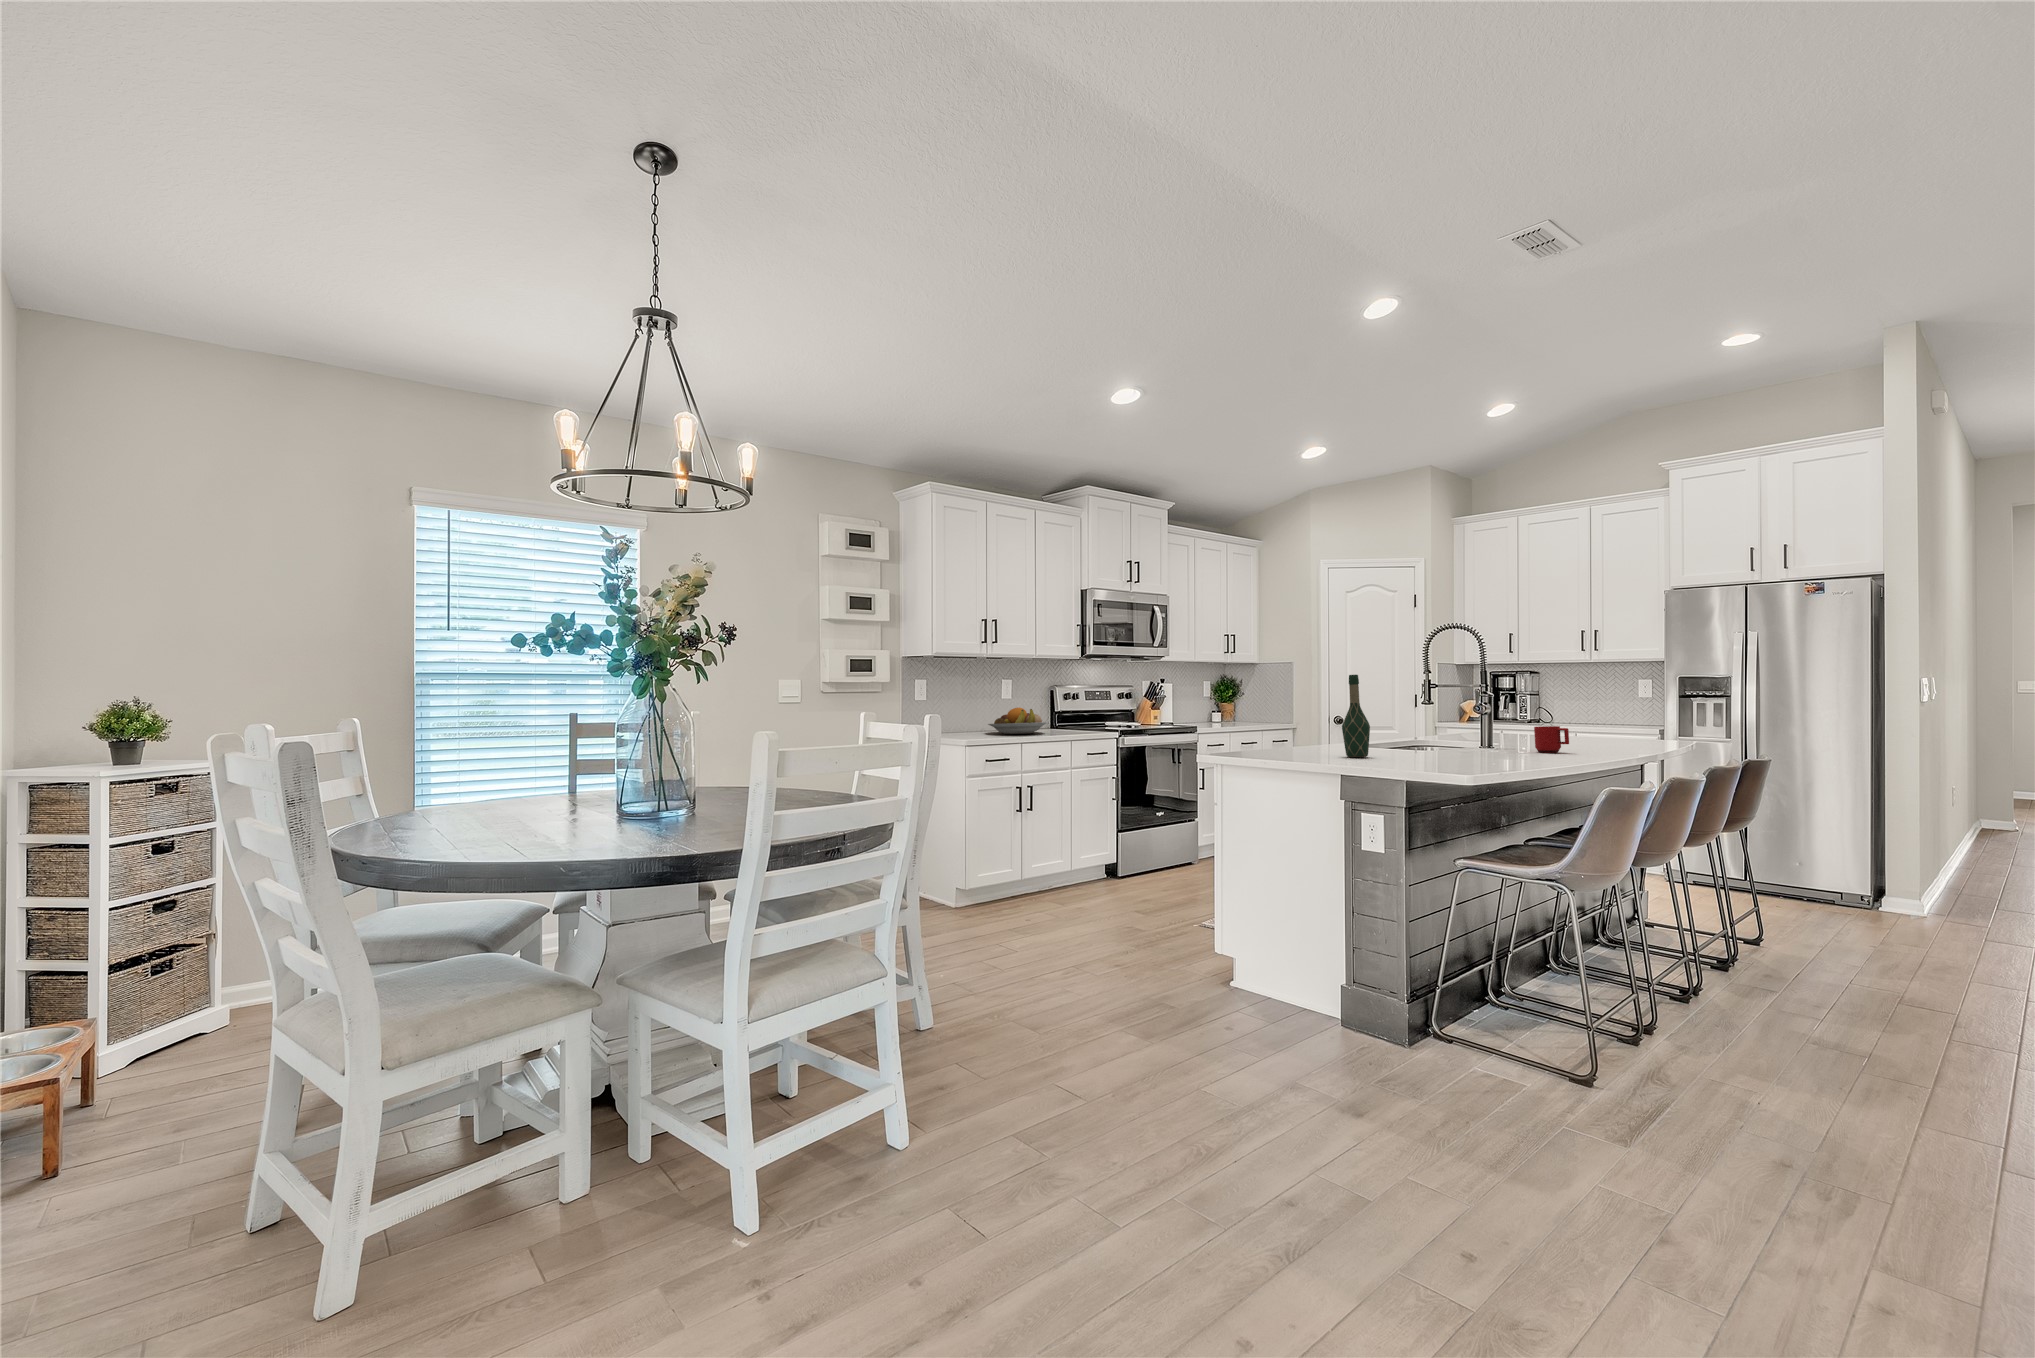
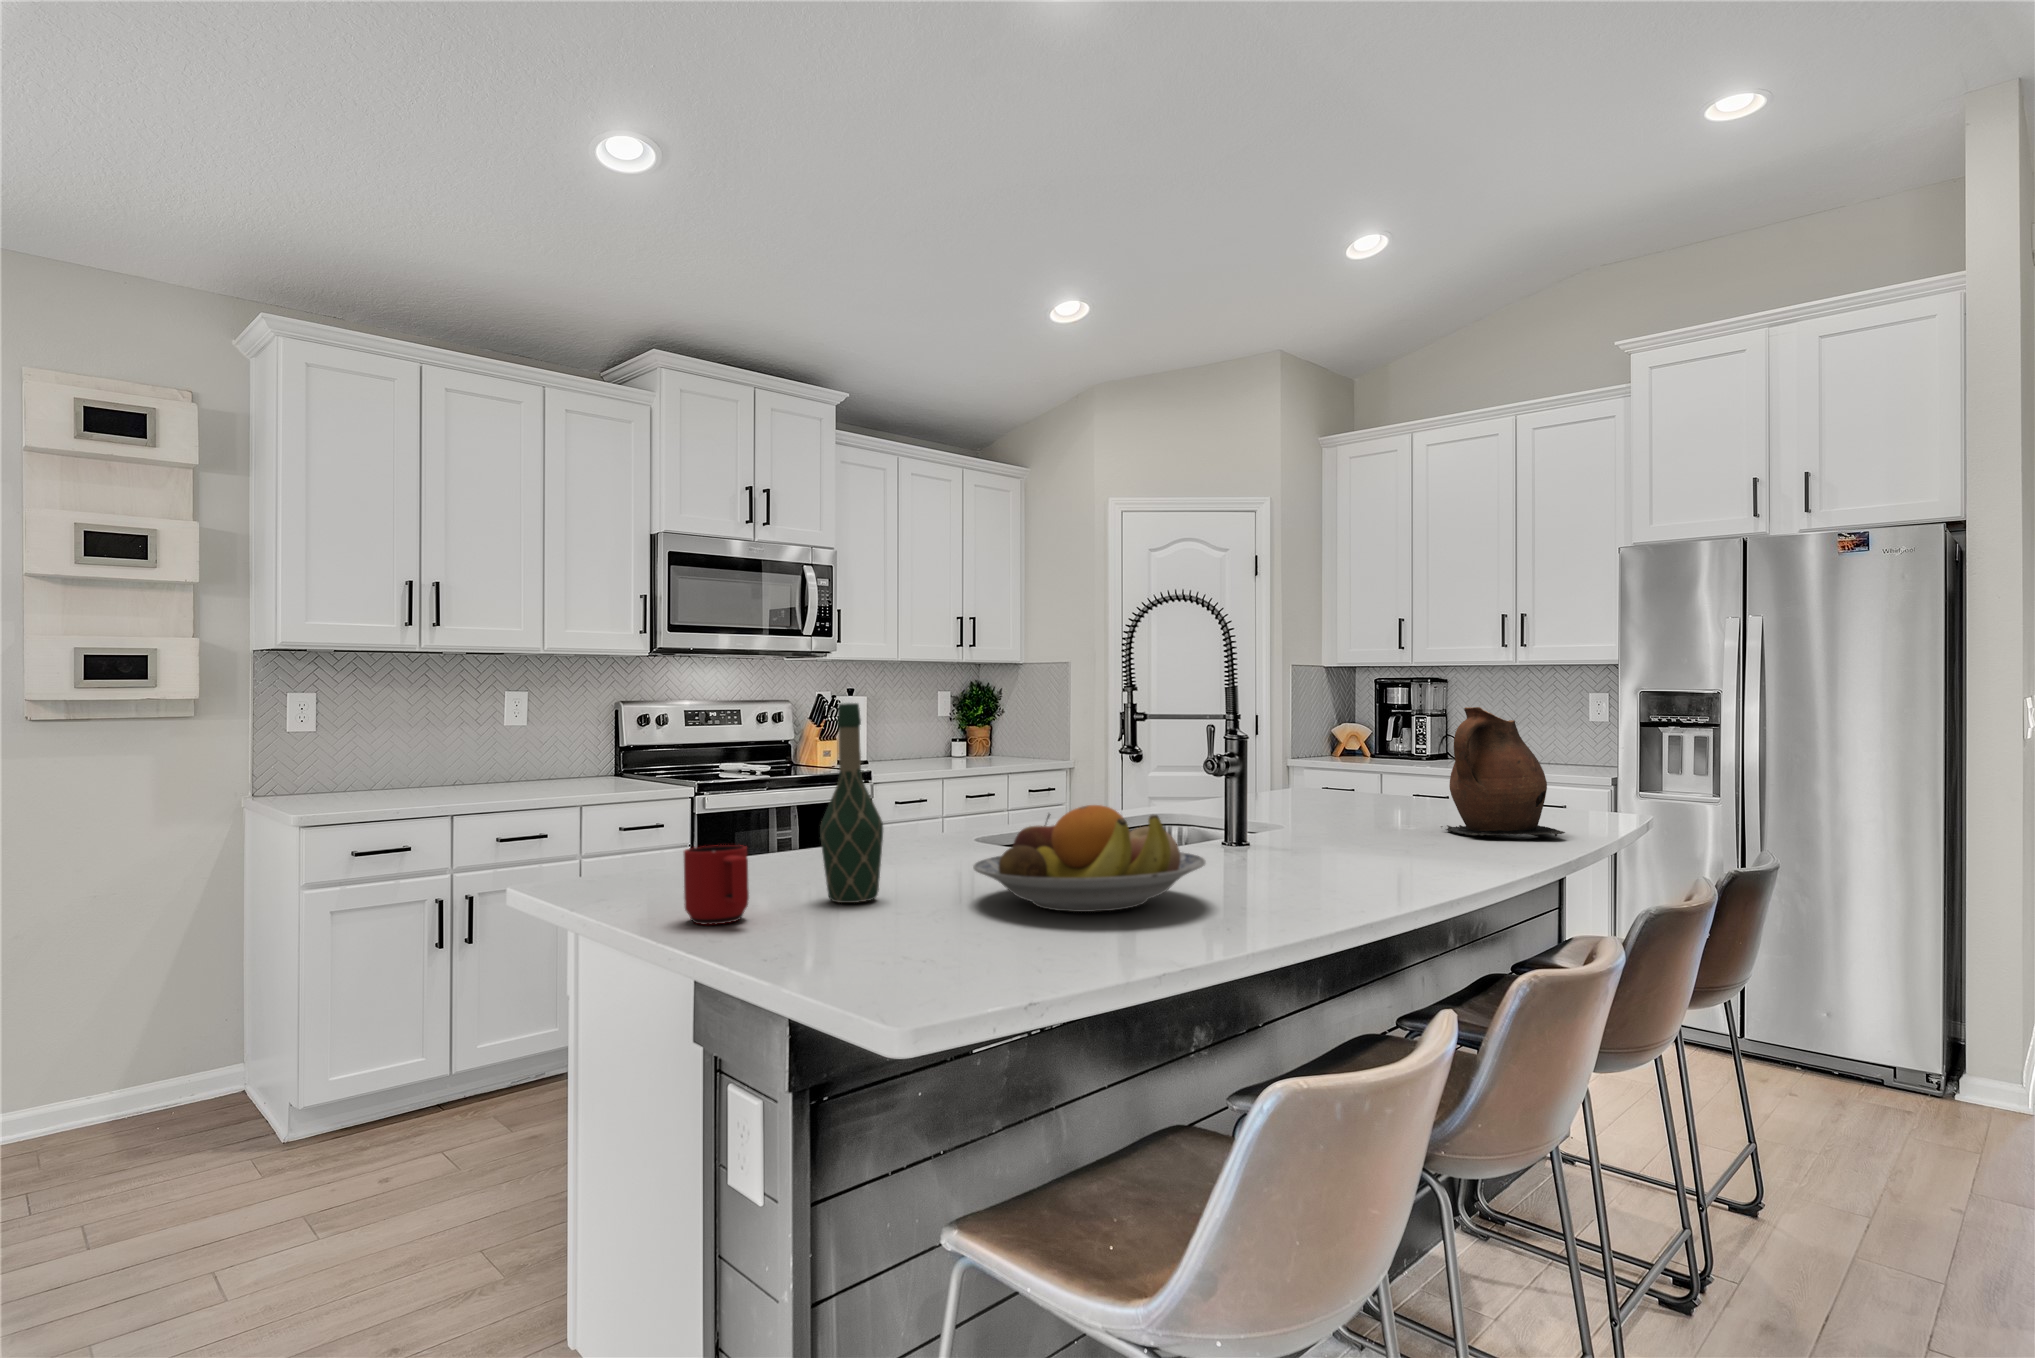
ceramic pitcher: none [1584,681,1656,744] -> present [1441,707,1565,836]
fruit bowl: present [988,708,1048,734] -> present [973,805,1206,912]
mug: present [1534,726,1569,753] -> present [684,845,749,925]

